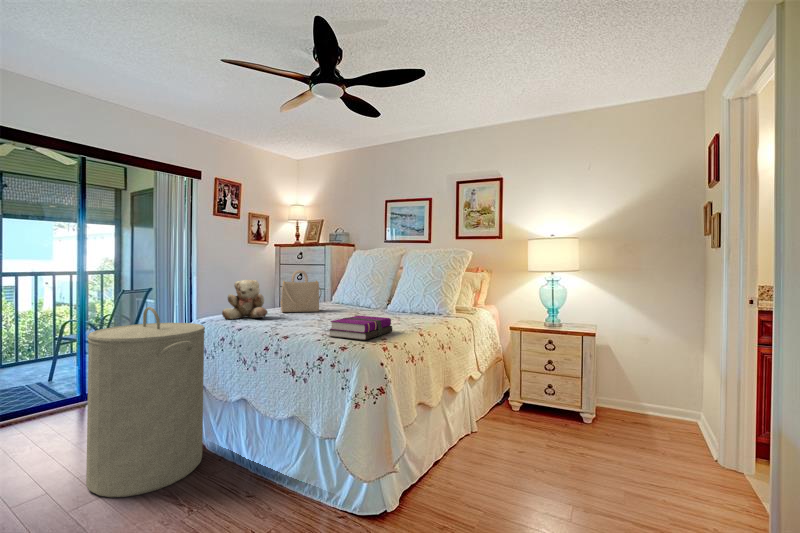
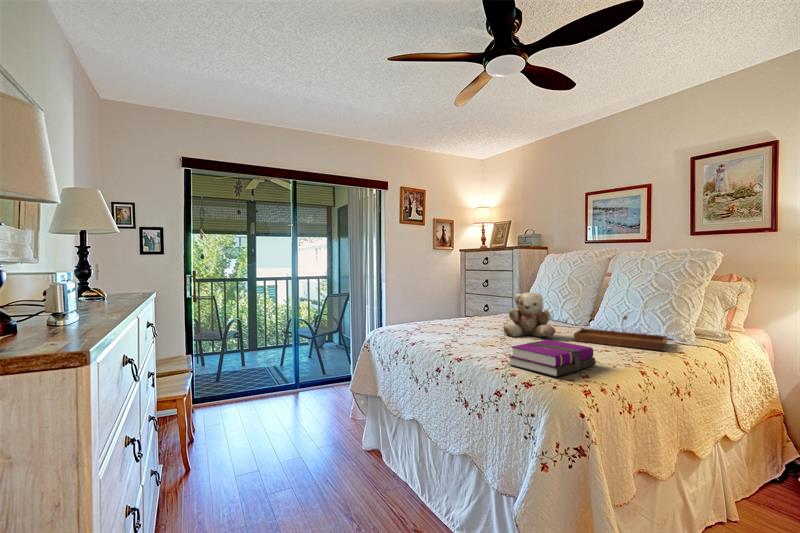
handbag: present [281,270,321,312] -> none [459,279,505,326]
teddy bear: present [222,280,268,319] -> present [504,293,556,337]
tray: none [377,297,439,320] -> present [574,316,667,351]
laundry hamper: present [86,307,205,497] -> none [292,316,385,495]

